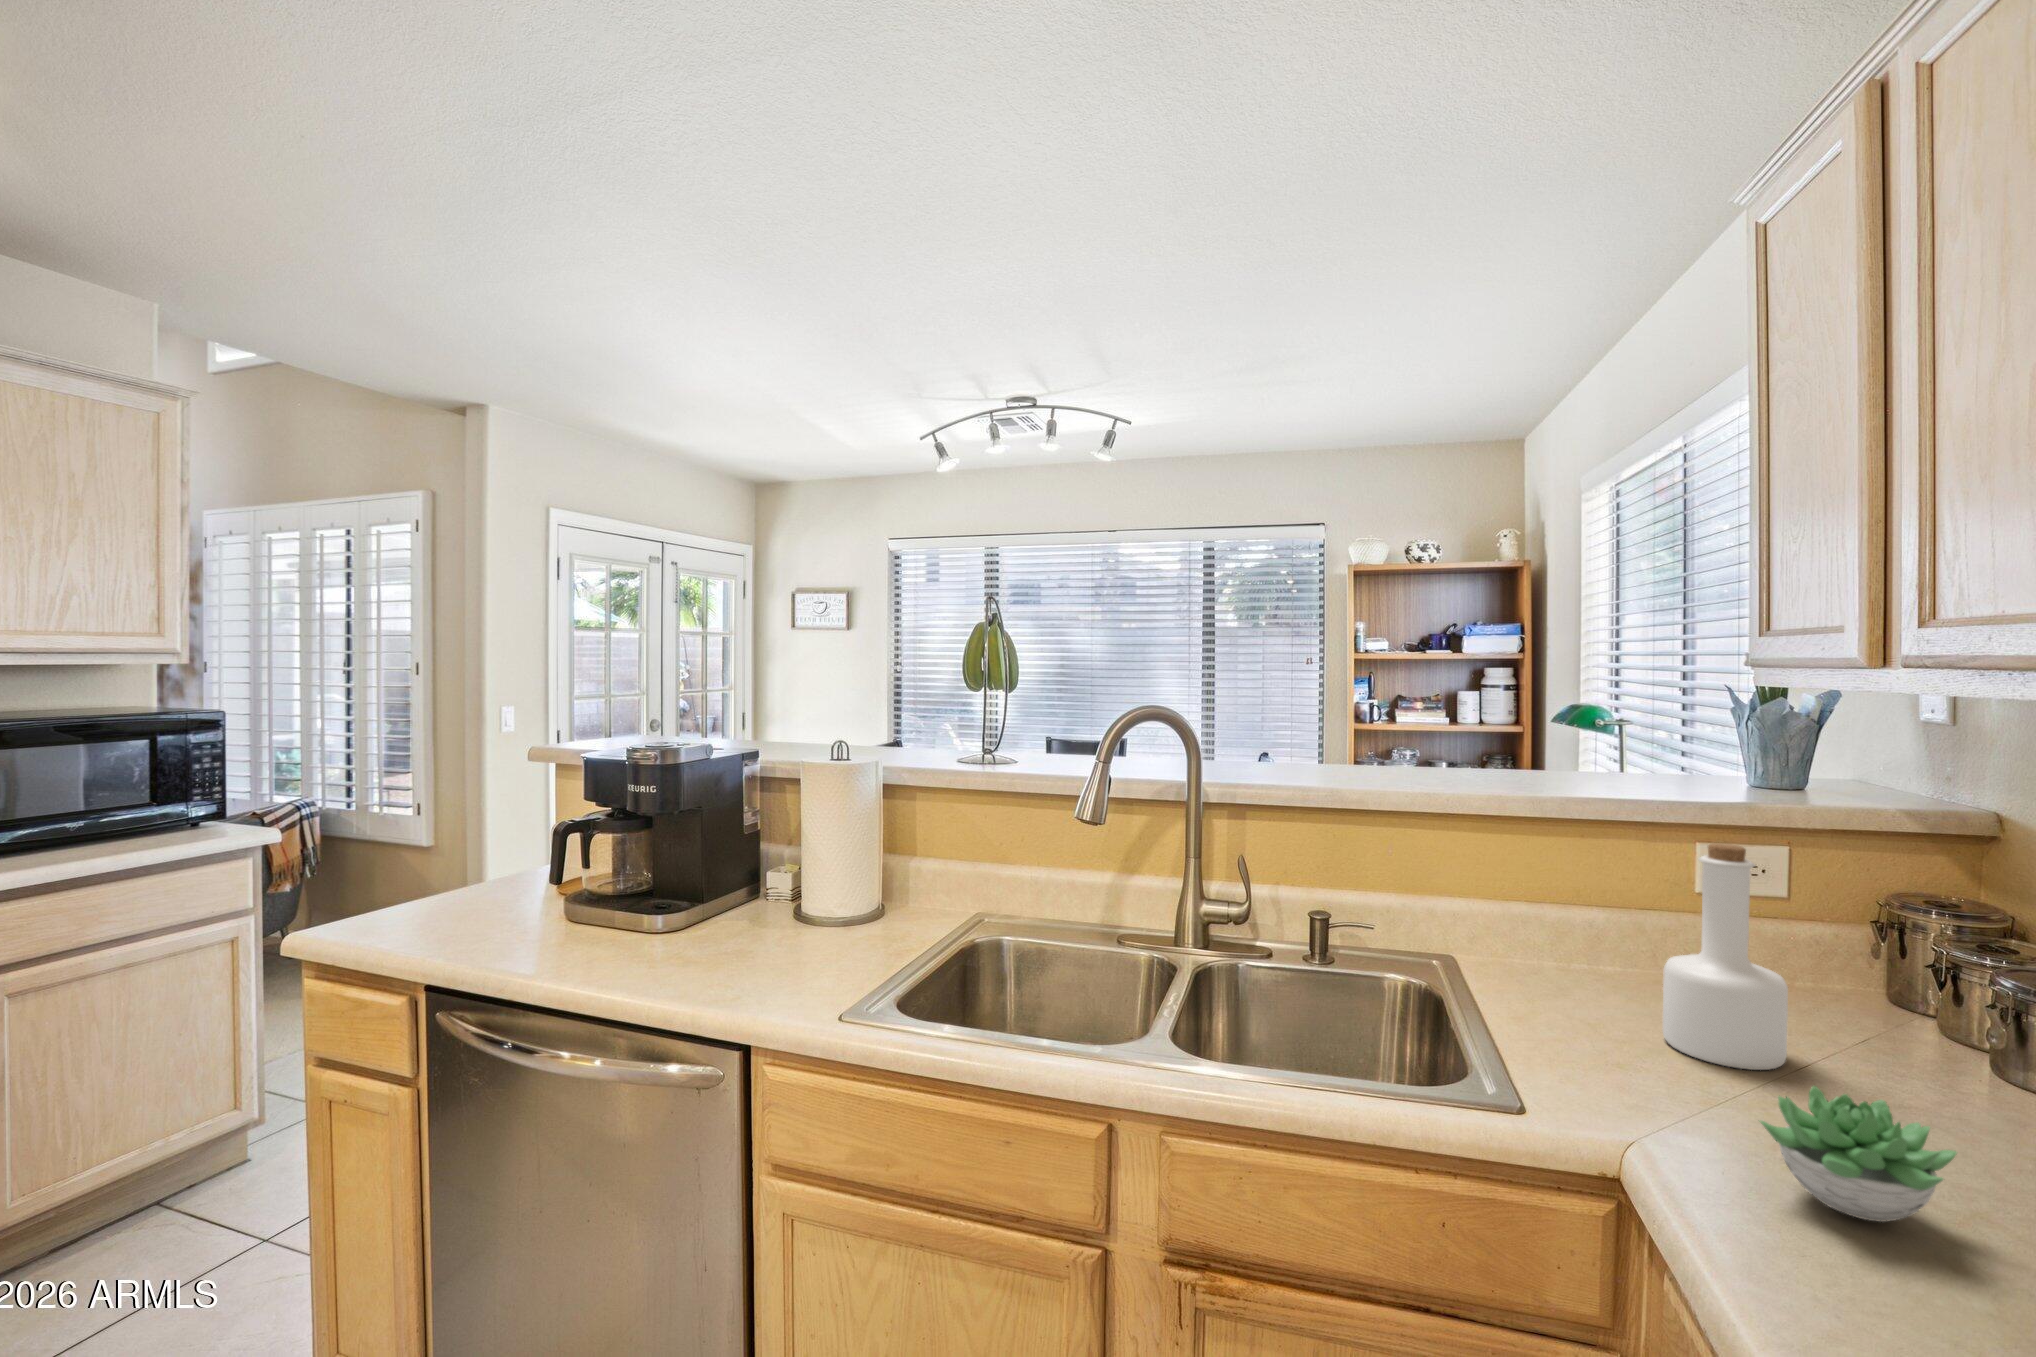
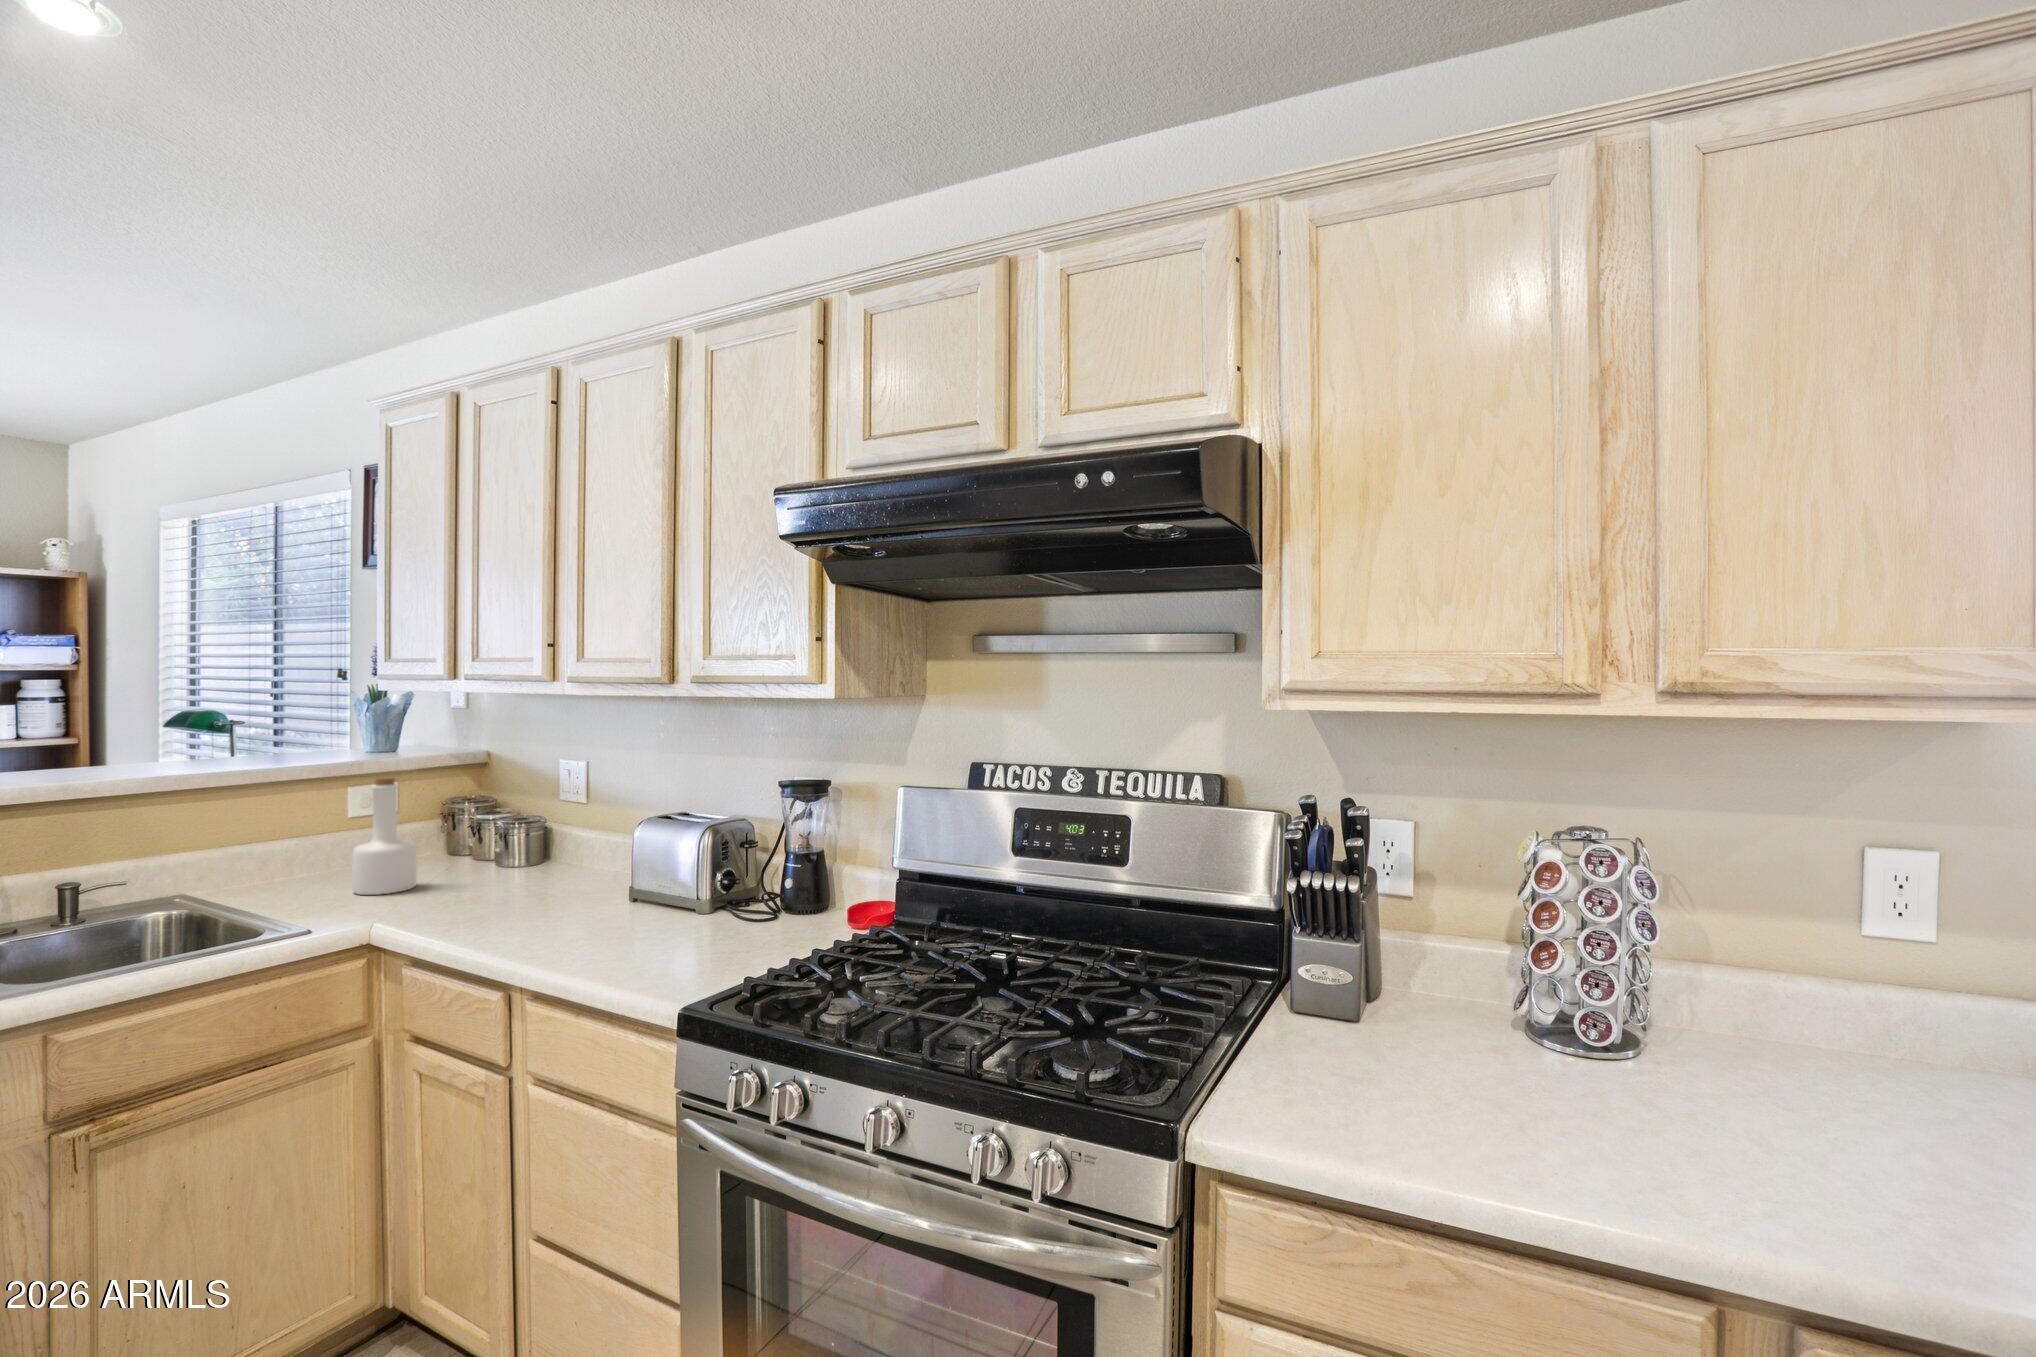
succulent plant: present [1760,1086,1957,1222] -> none [429,864,499,912]

